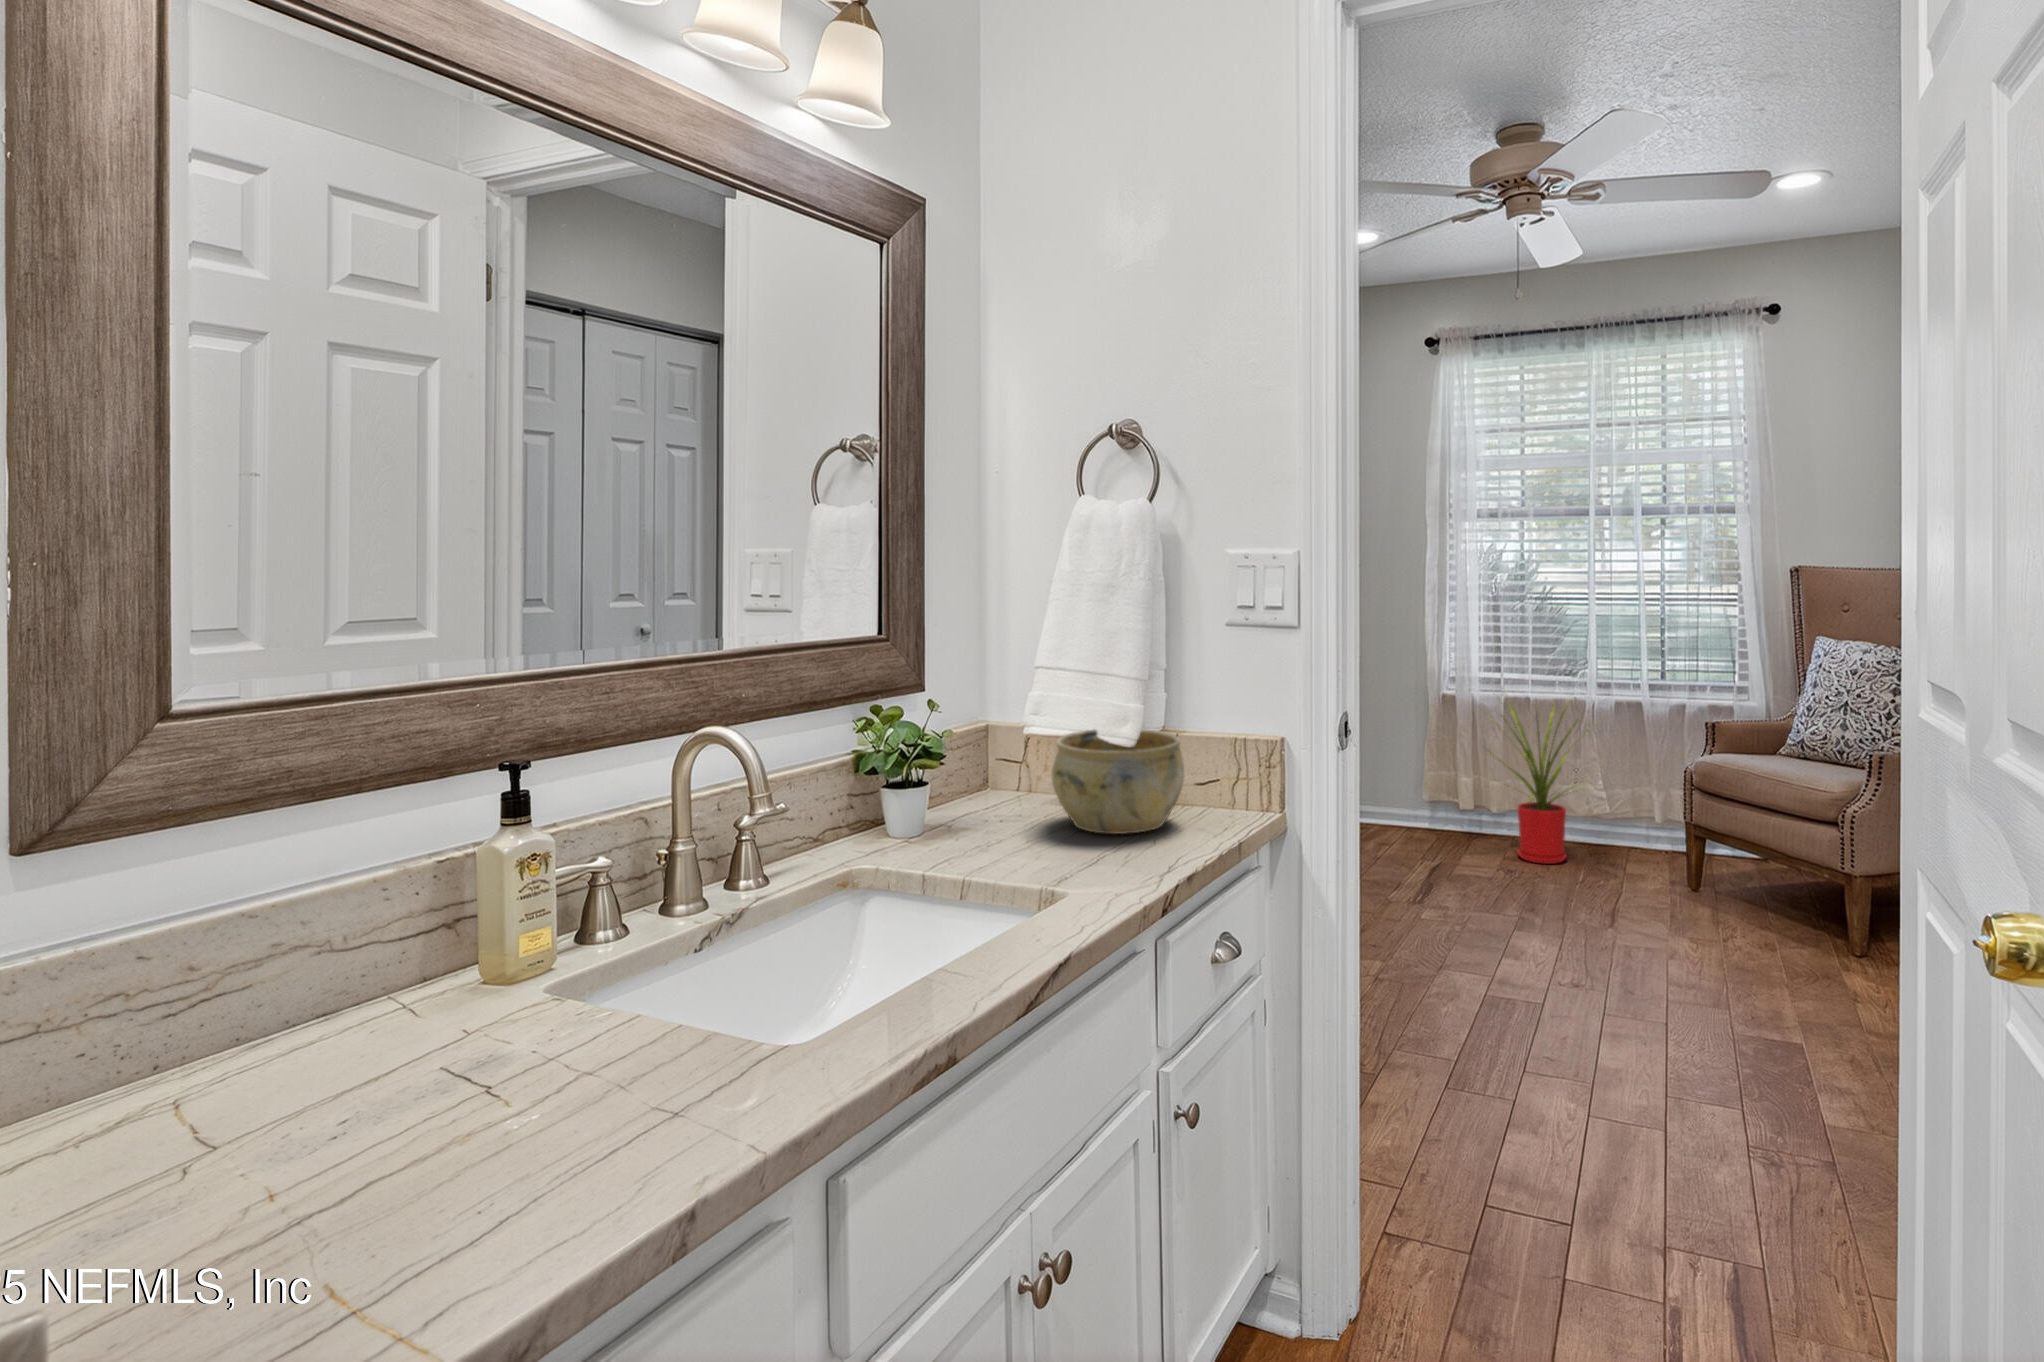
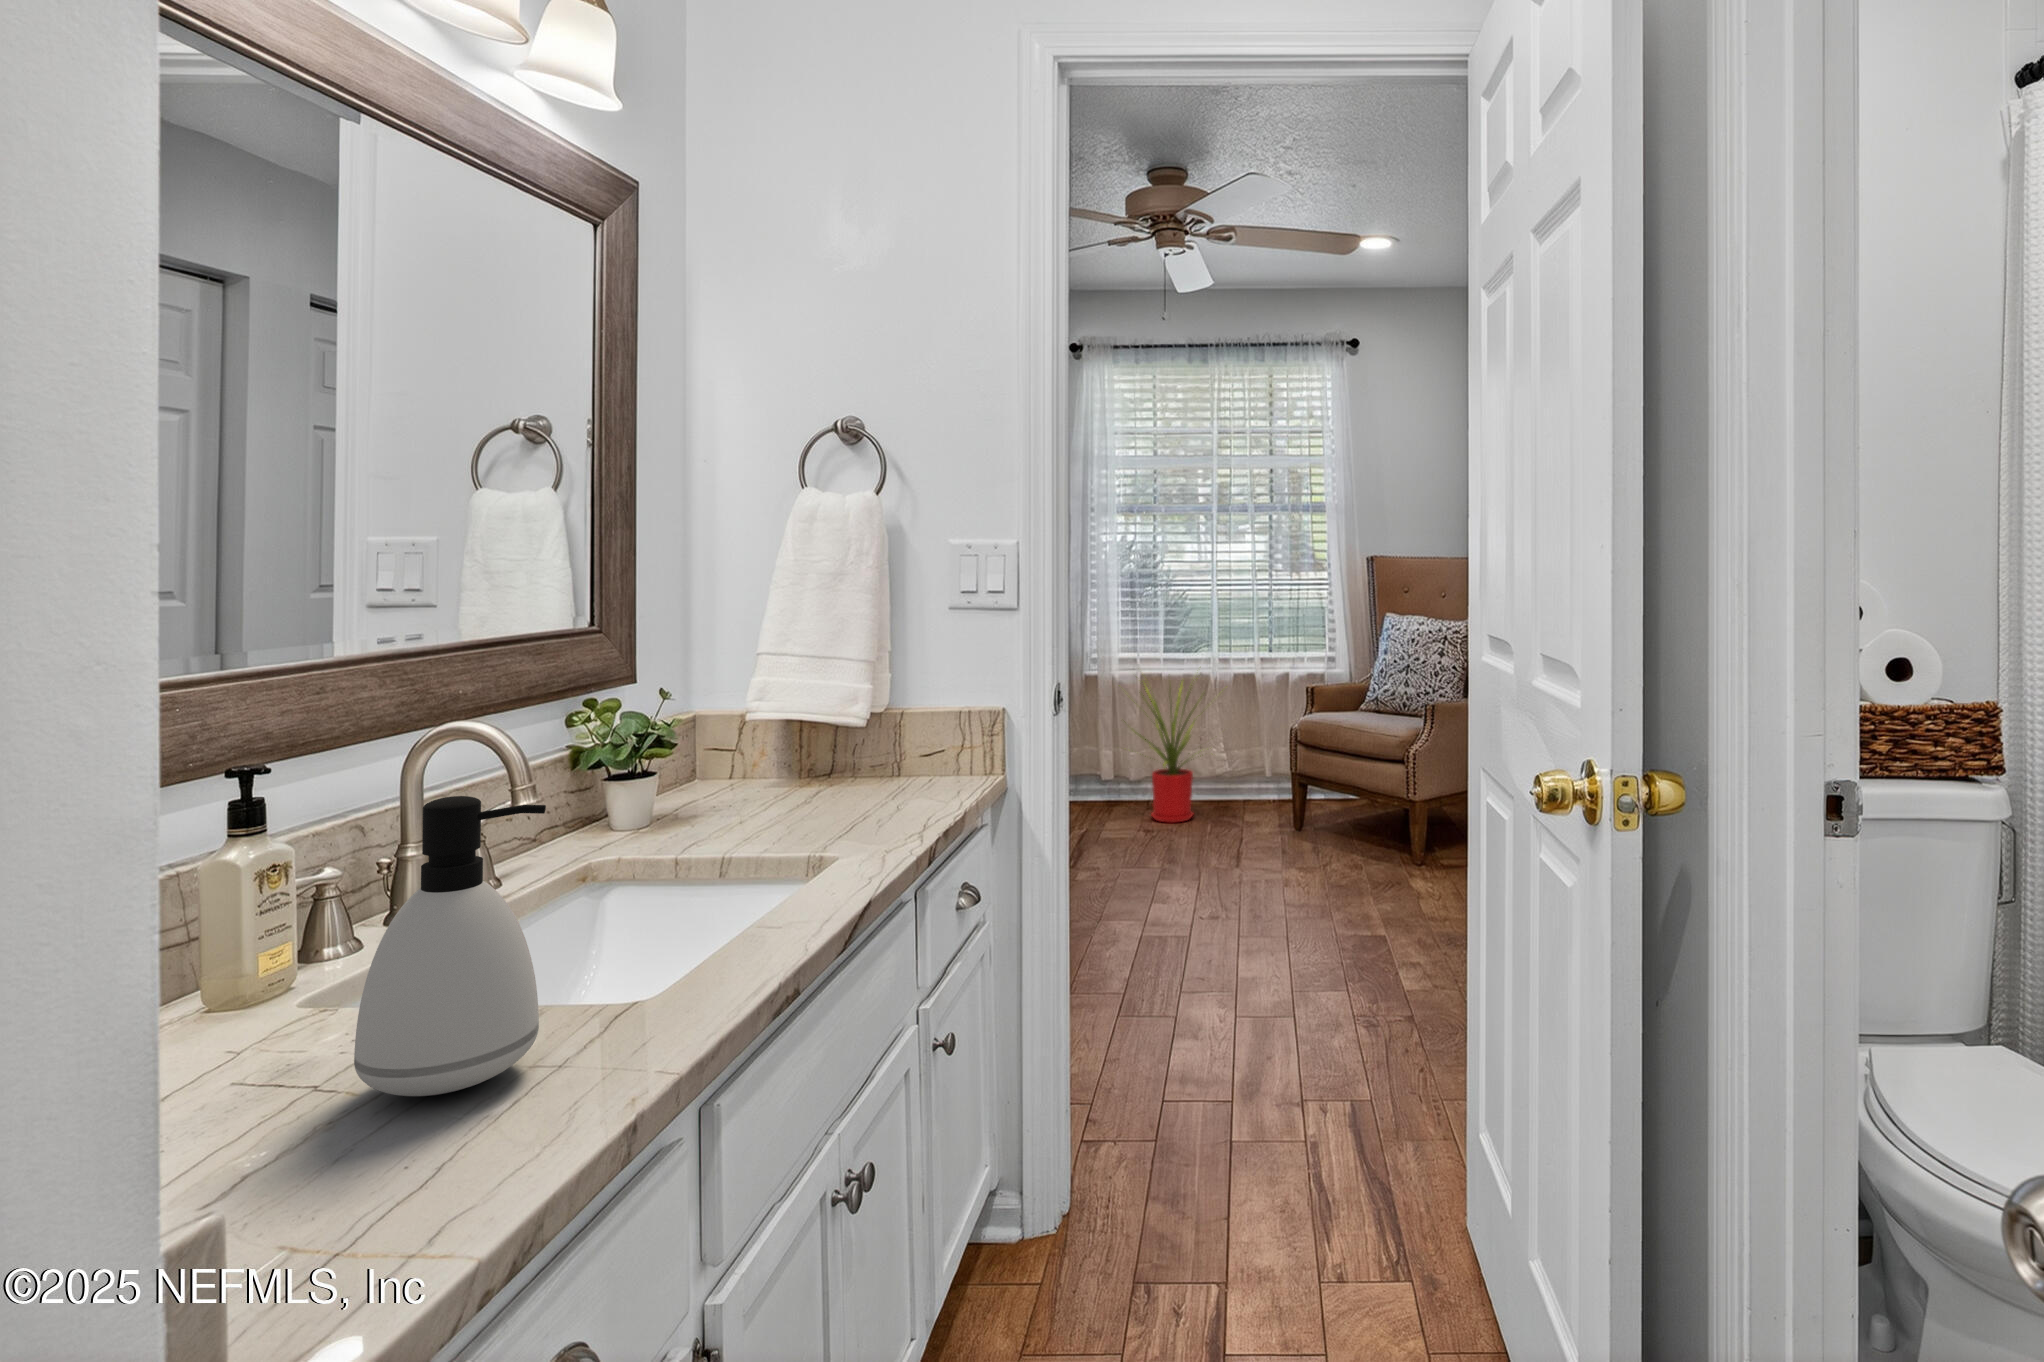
ceramic bowl: present [1052,729,1184,834] -> none [785,709,915,807]
soap dispenser: none [487,817,665,1134] -> present [354,796,546,1096]

